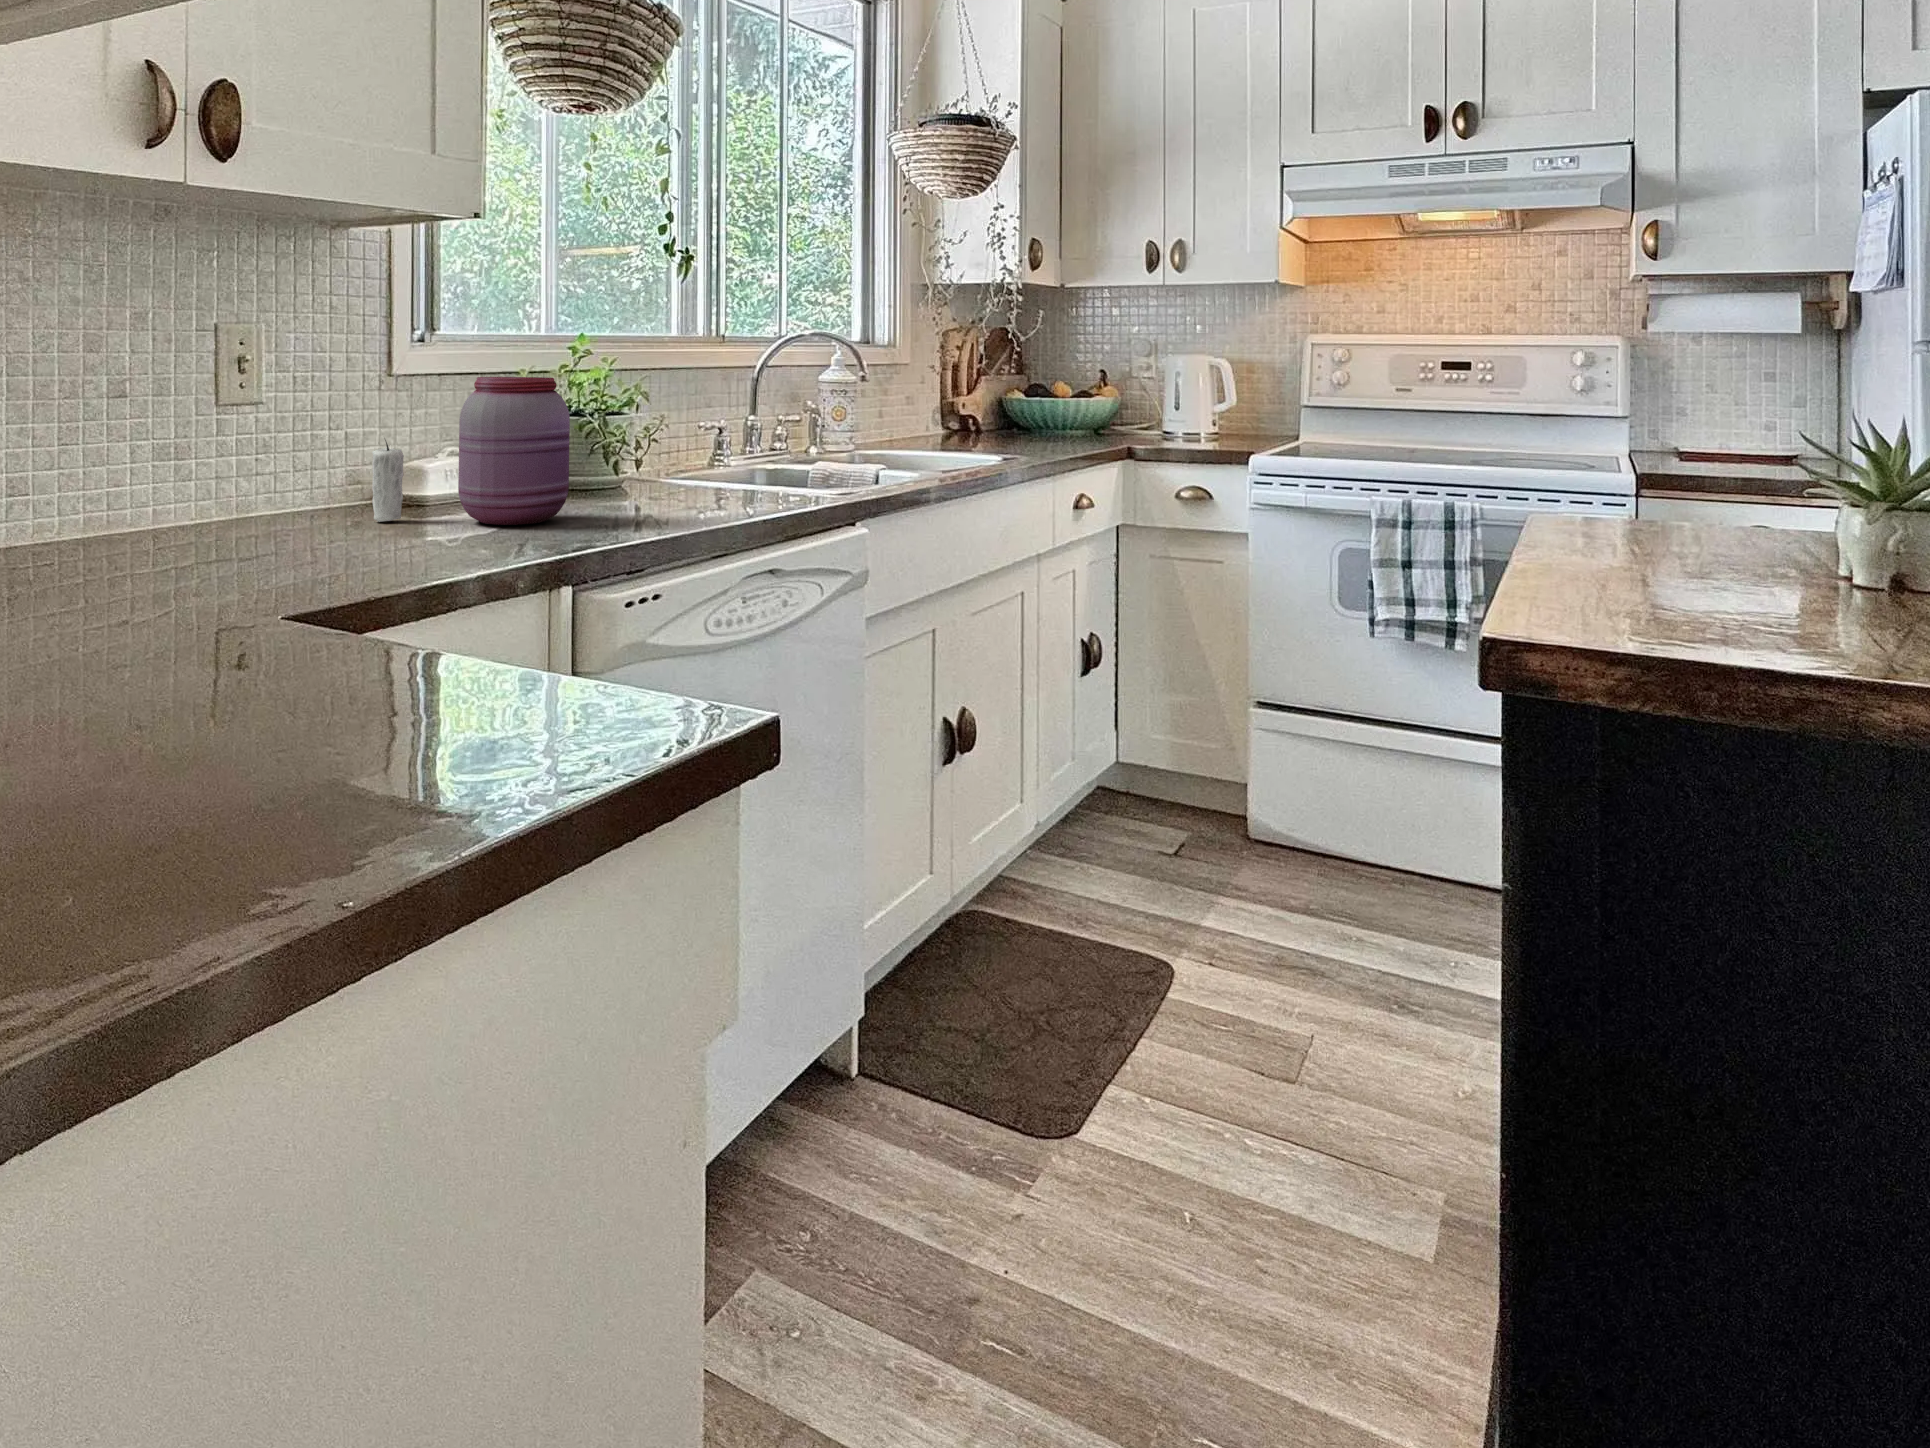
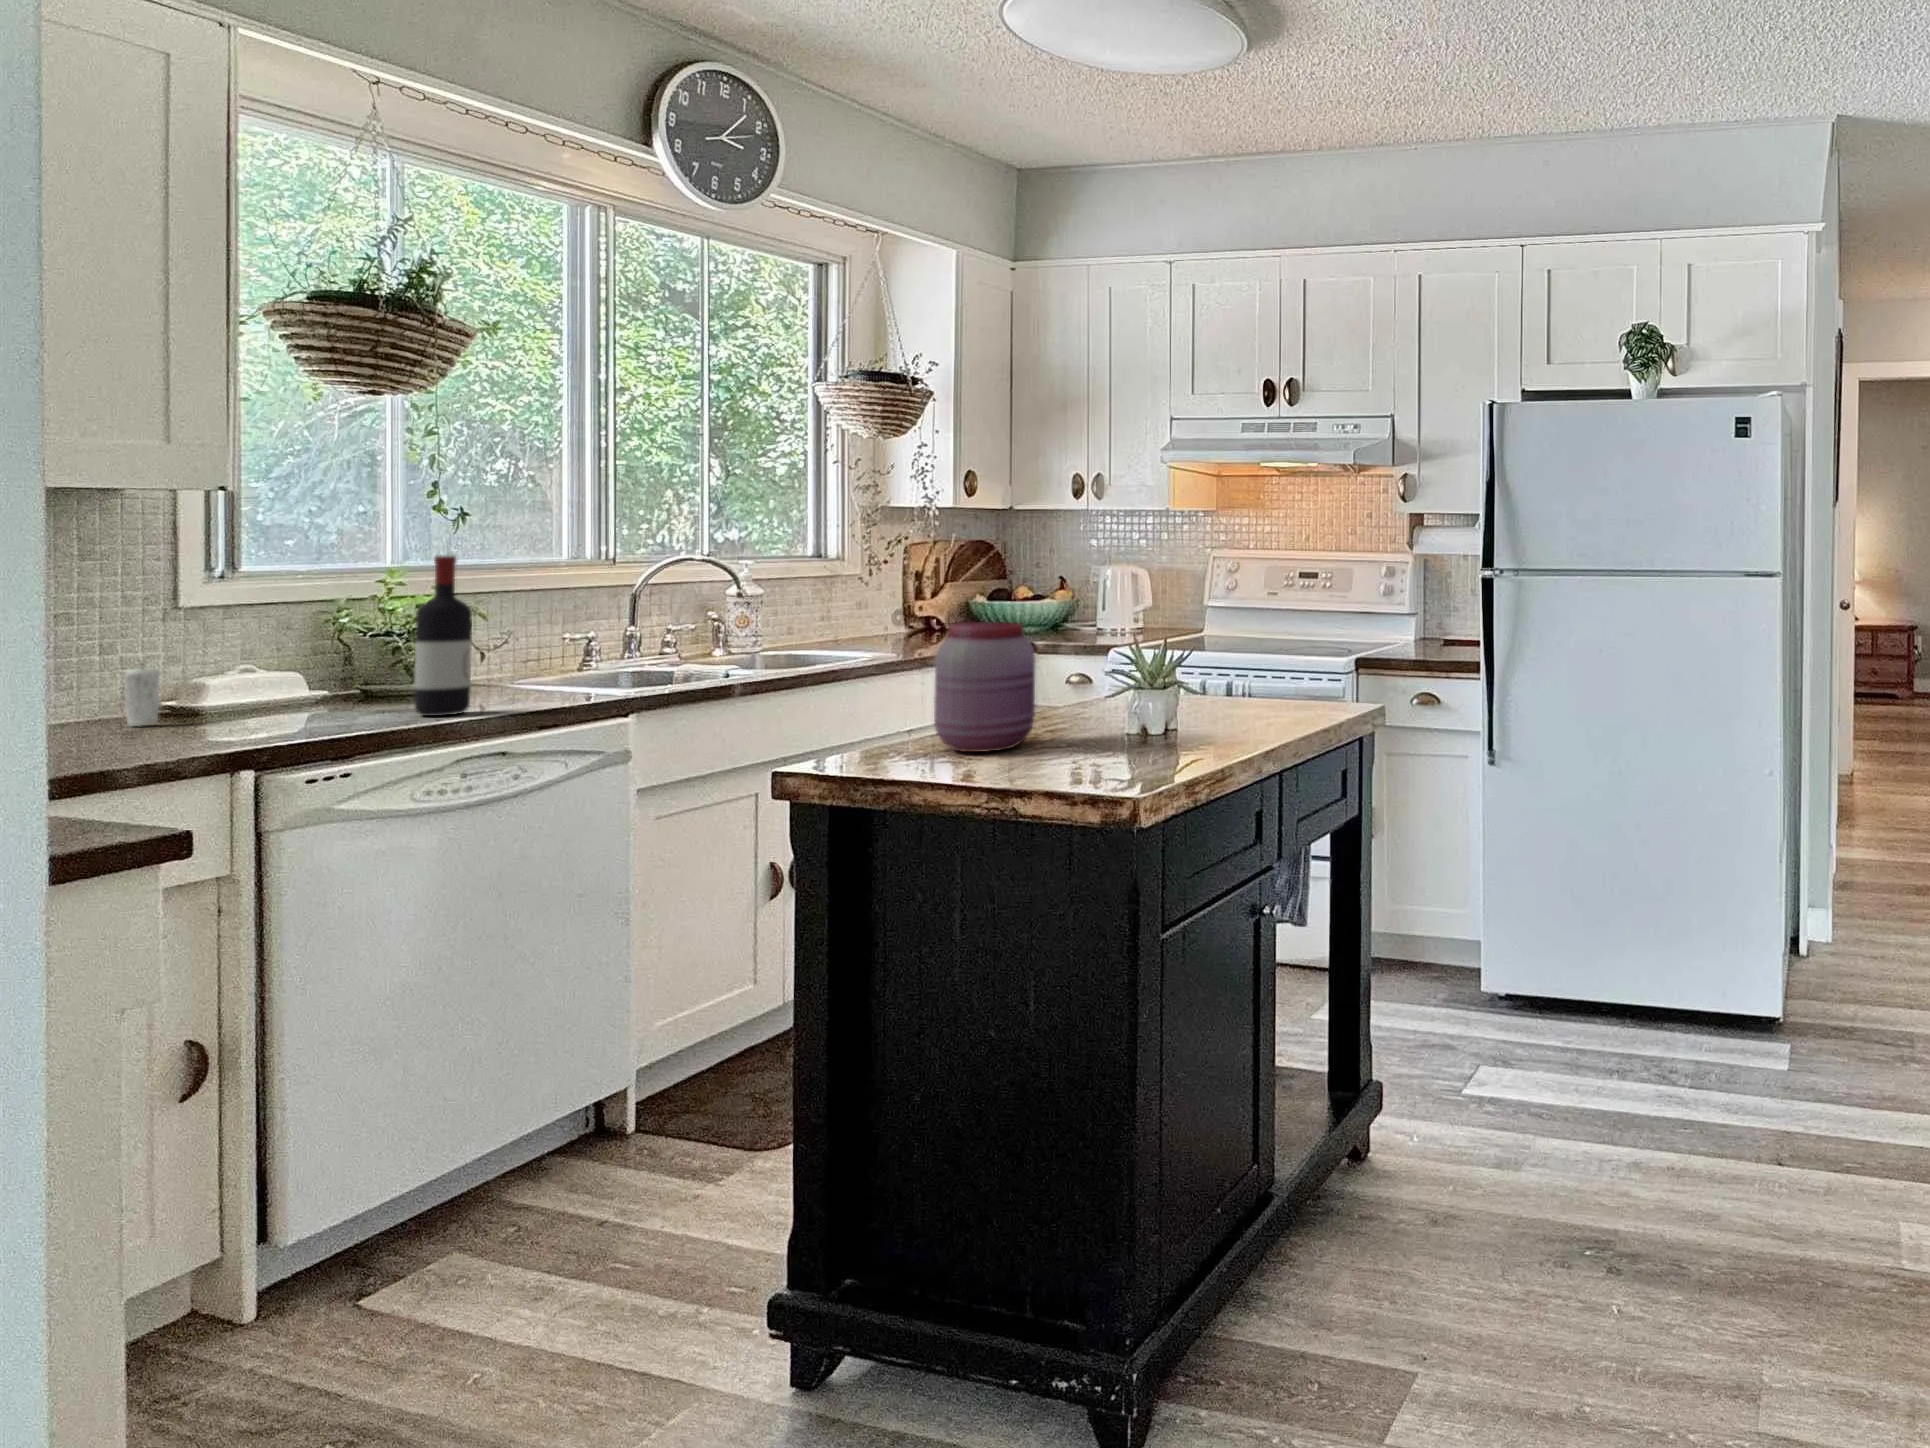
wine bottle: none [654,309,711,521] -> present [414,555,472,716]
jar: present [458,377,570,525] -> present [934,622,1036,752]

